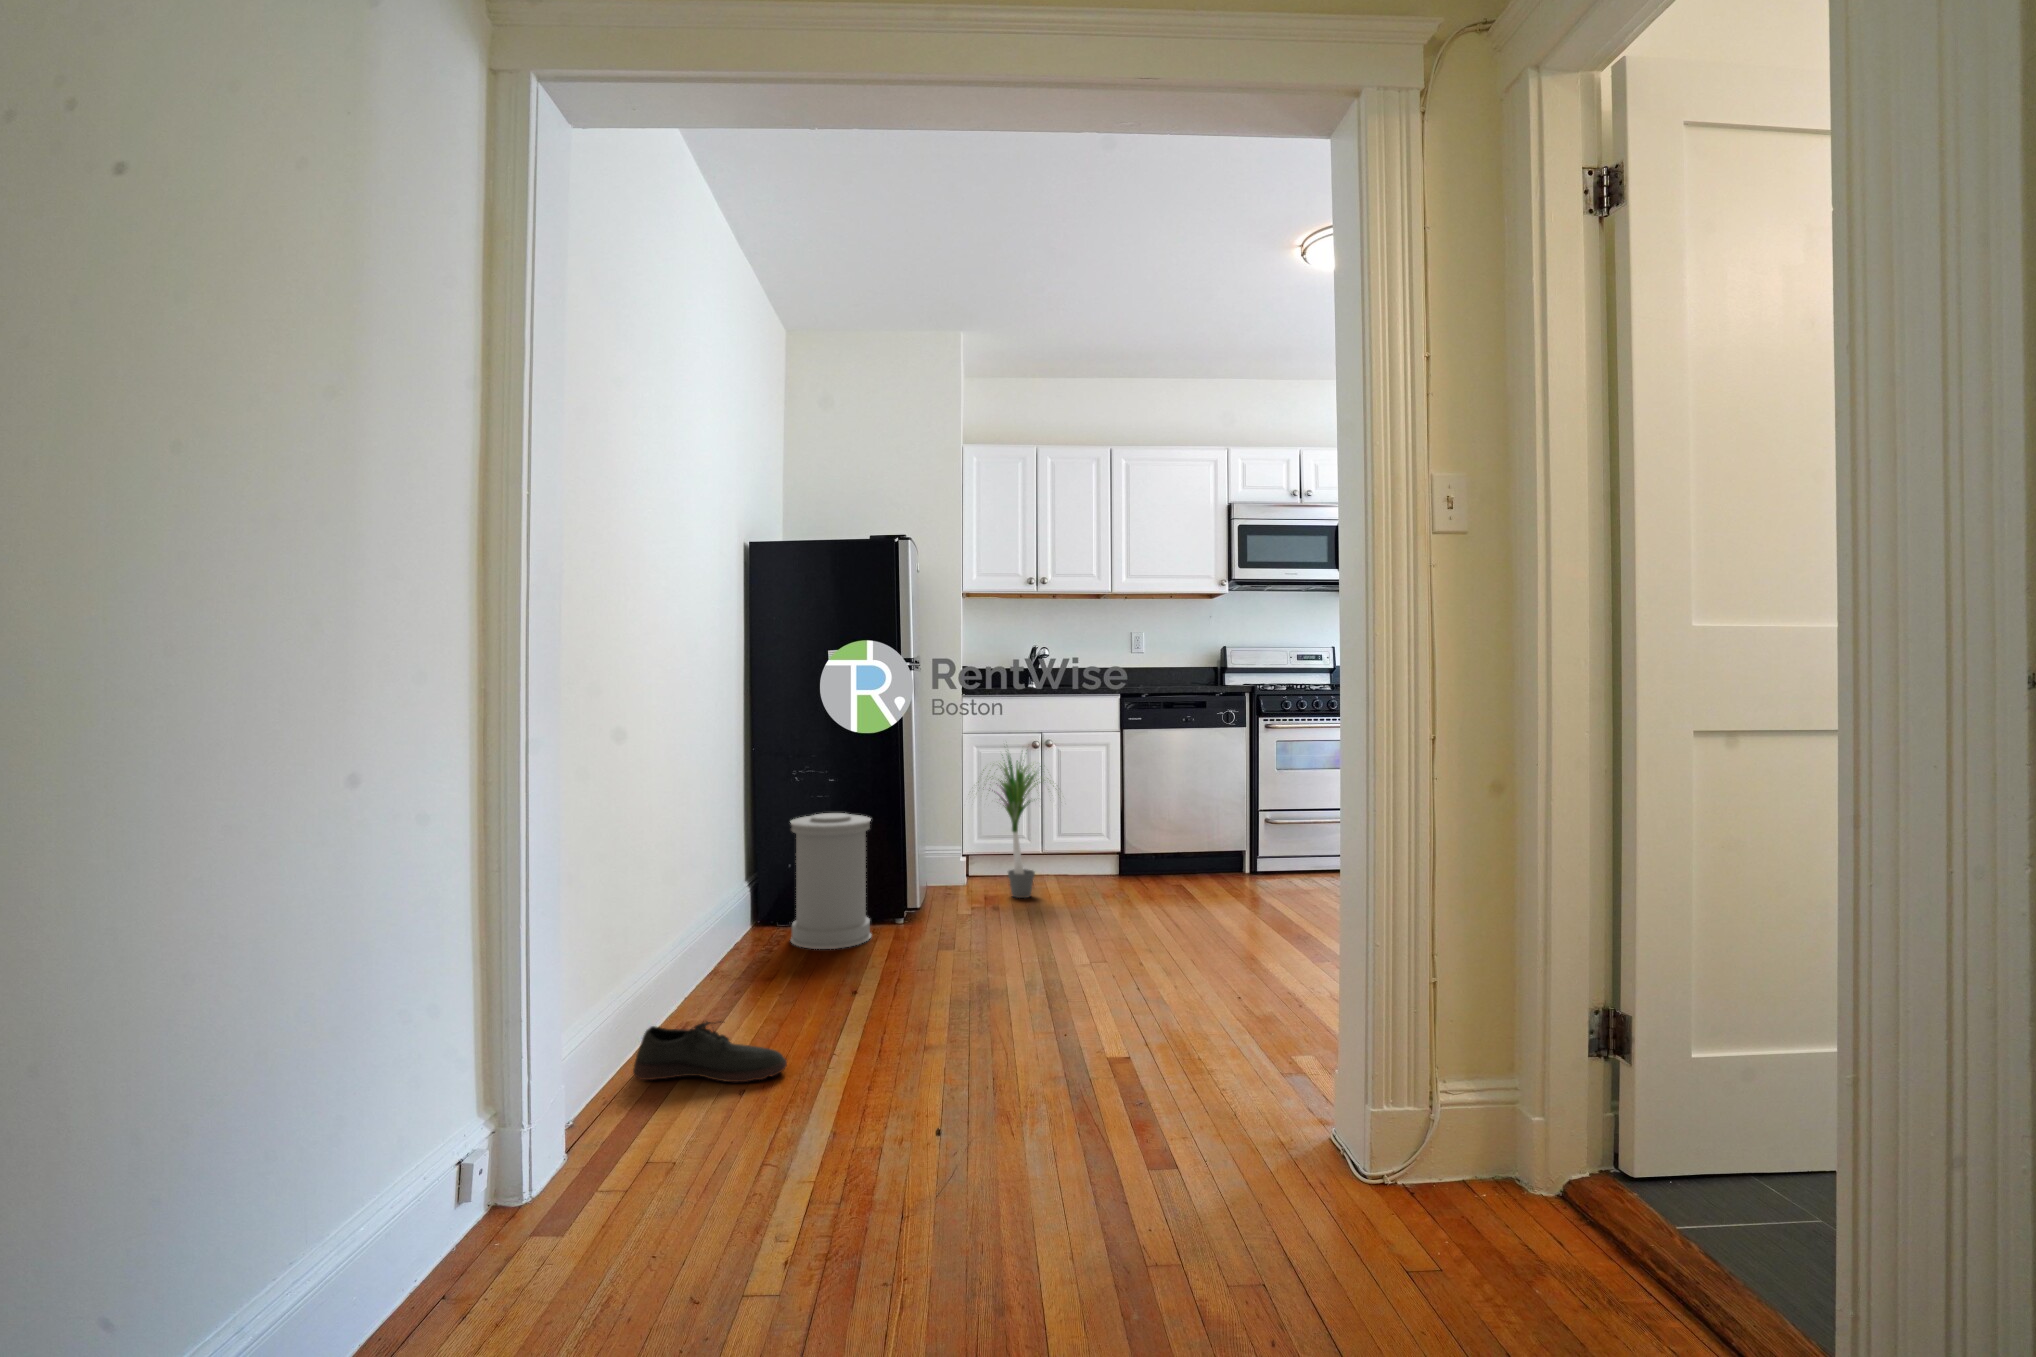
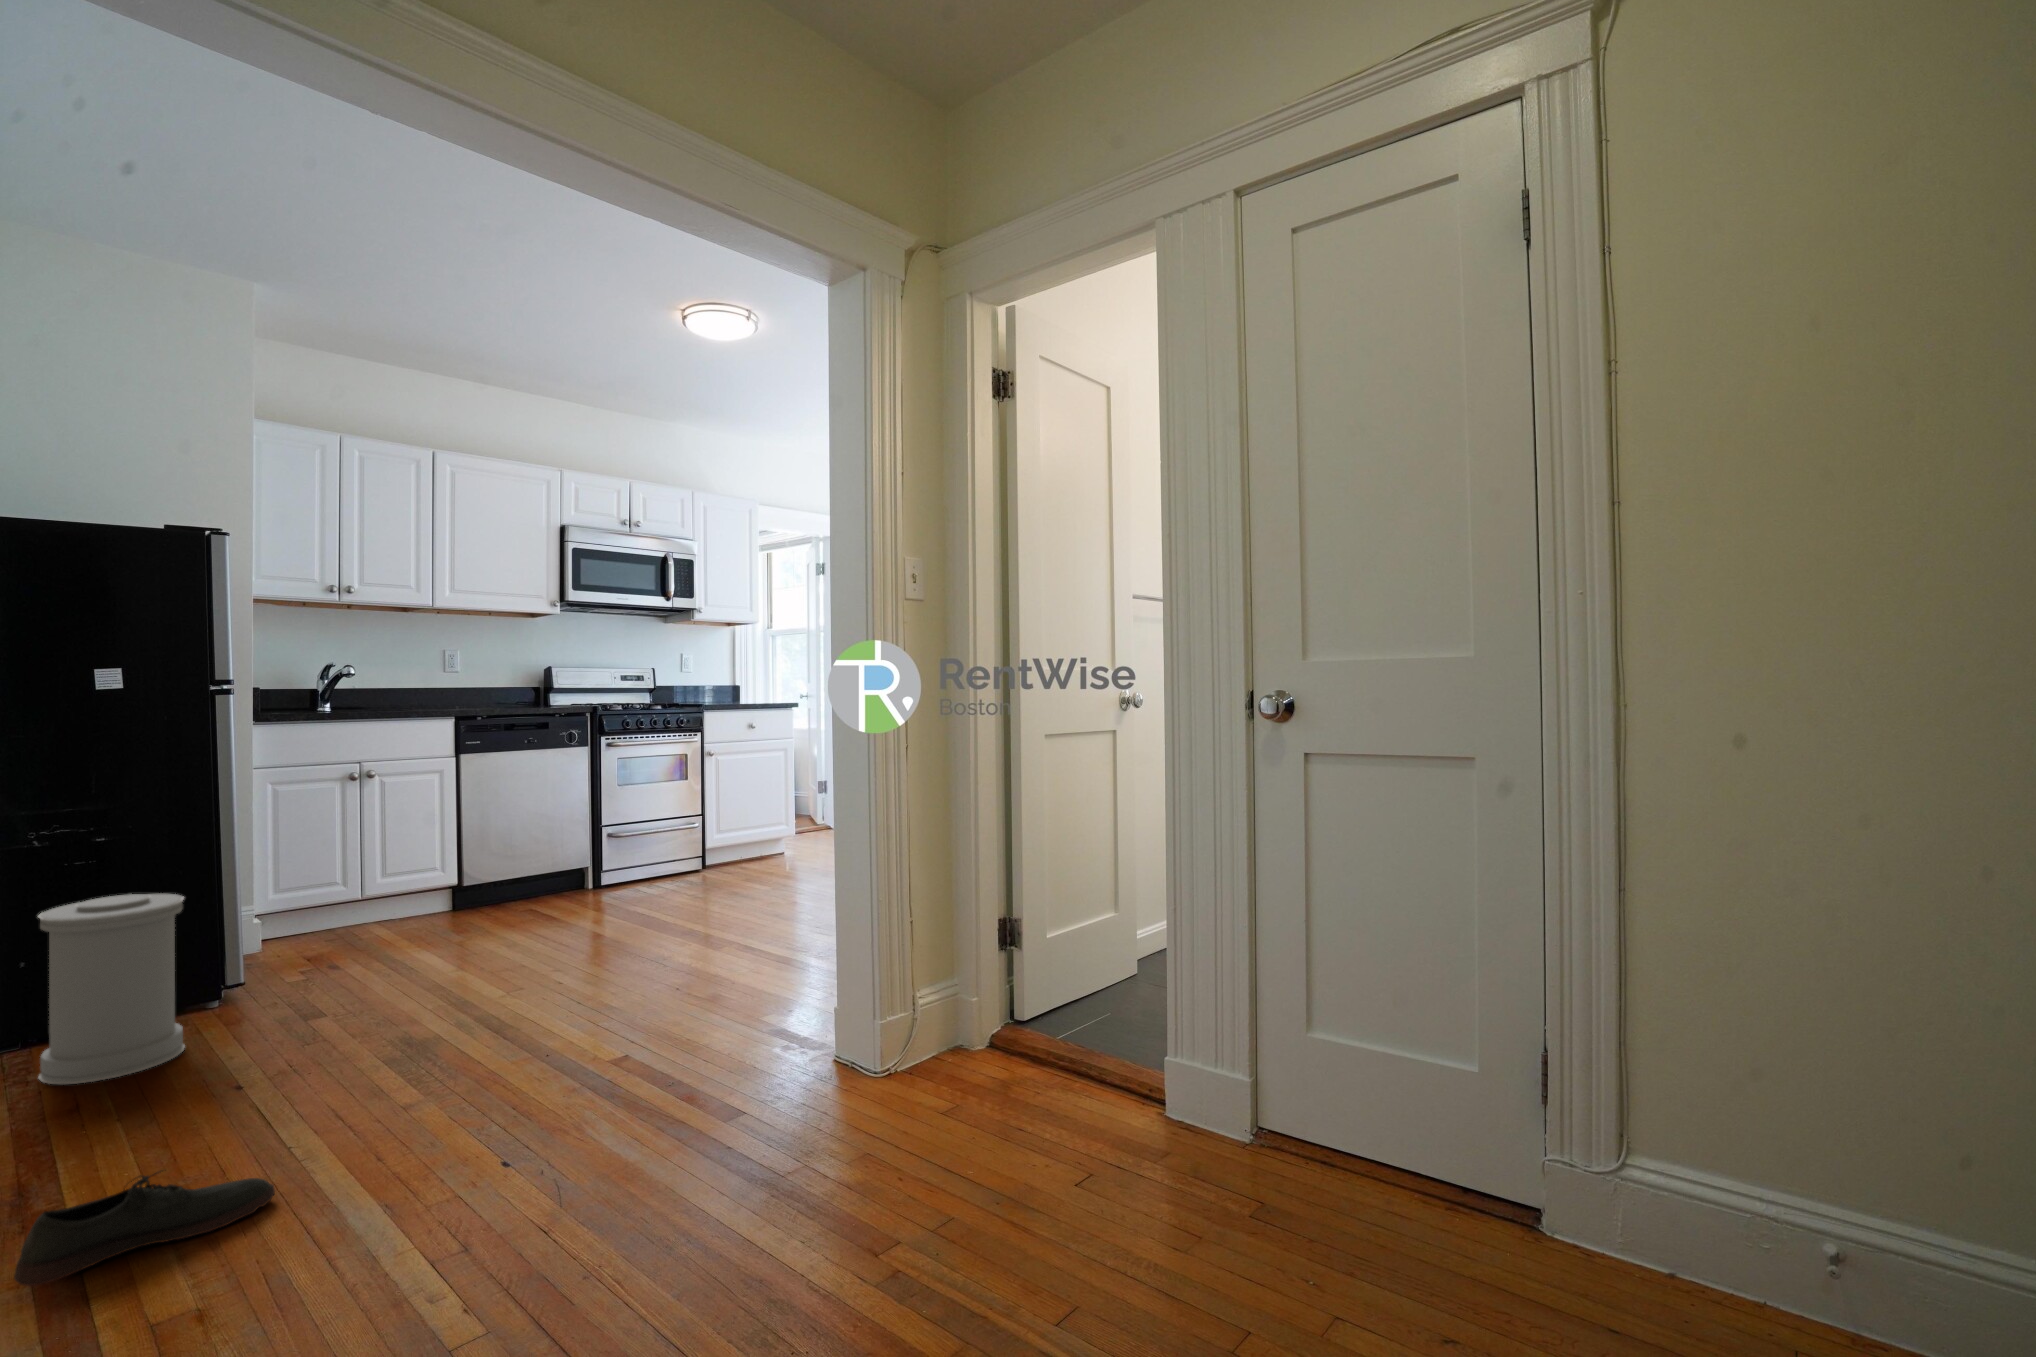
potted plant: present [978,755,1048,898] -> none [263,776,411,960]

